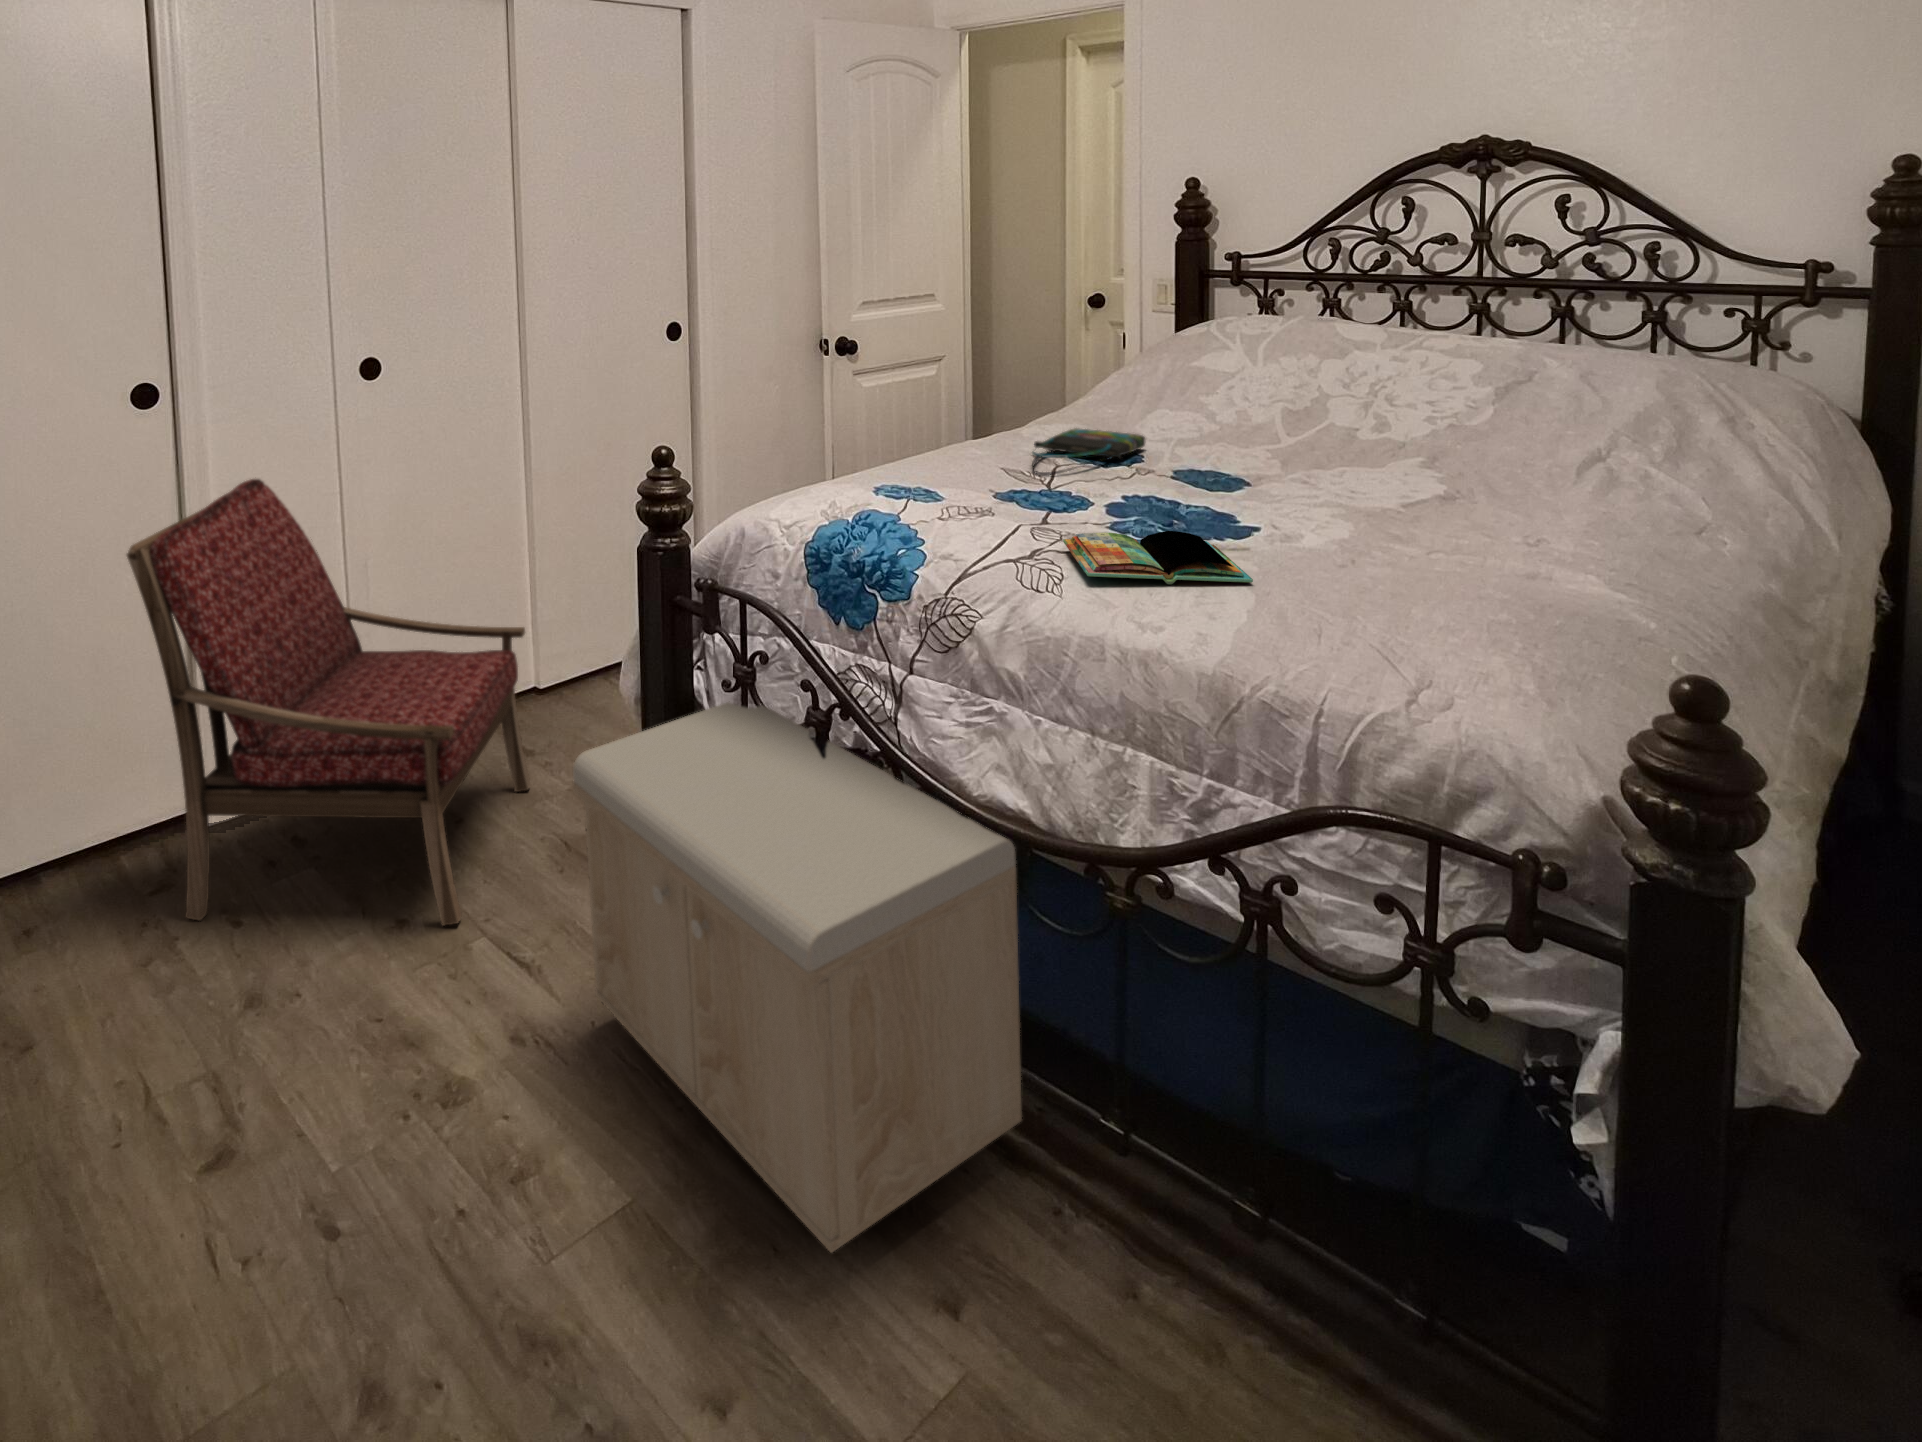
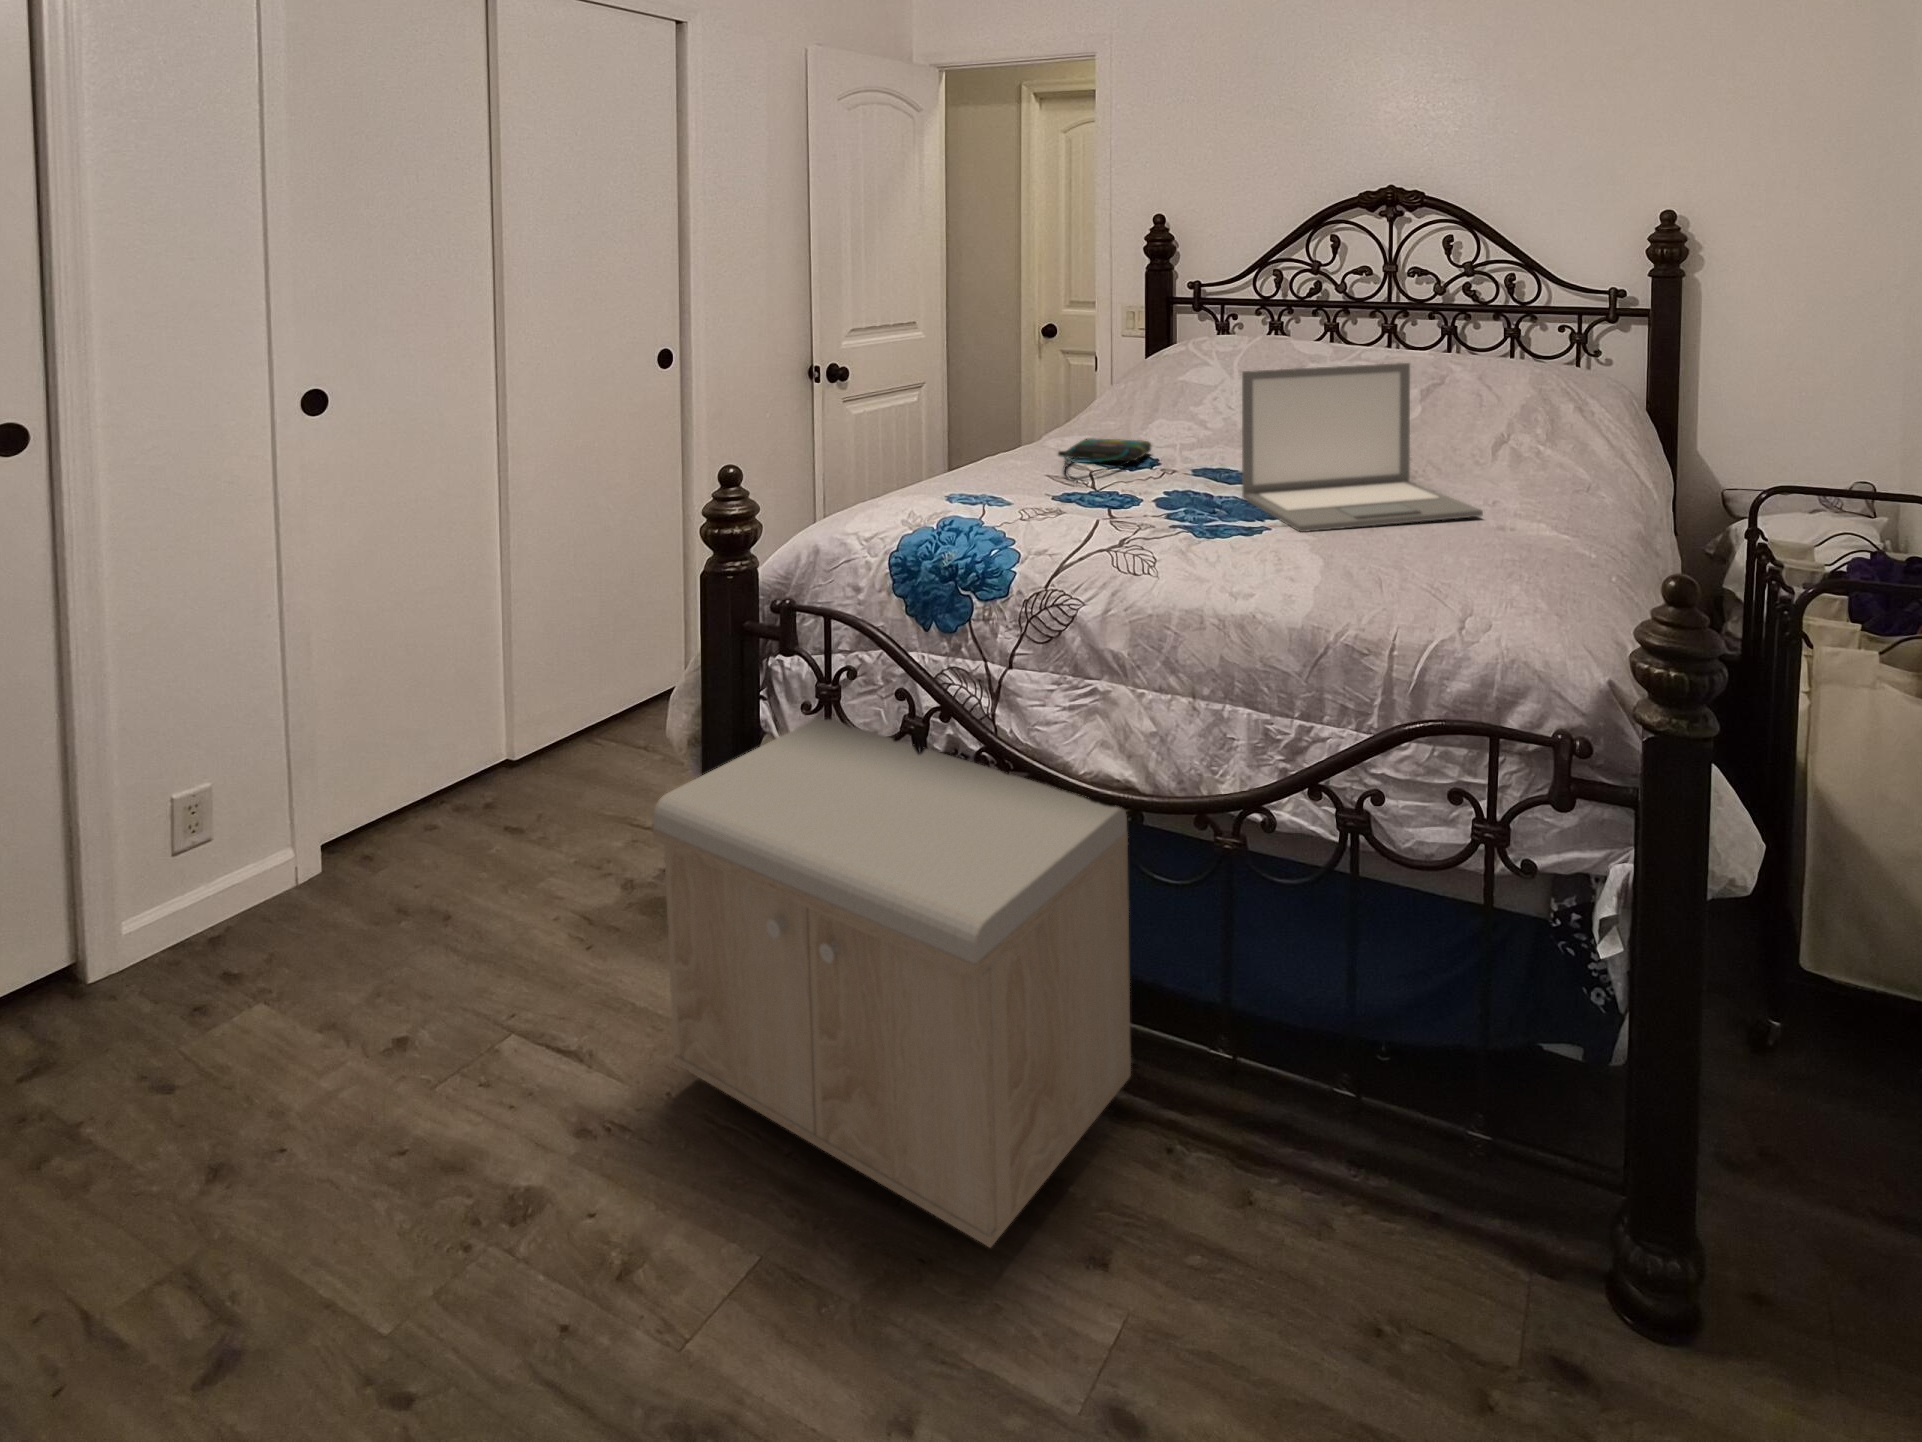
laptop: none [1224,361,1530,558] -> present [1242,363,1483,532]
armchair: present [127,479,531,925] -> none [10,530,531,1097]
book: present [1063,531,1253,584] -> none [1132,515,1299,559]

